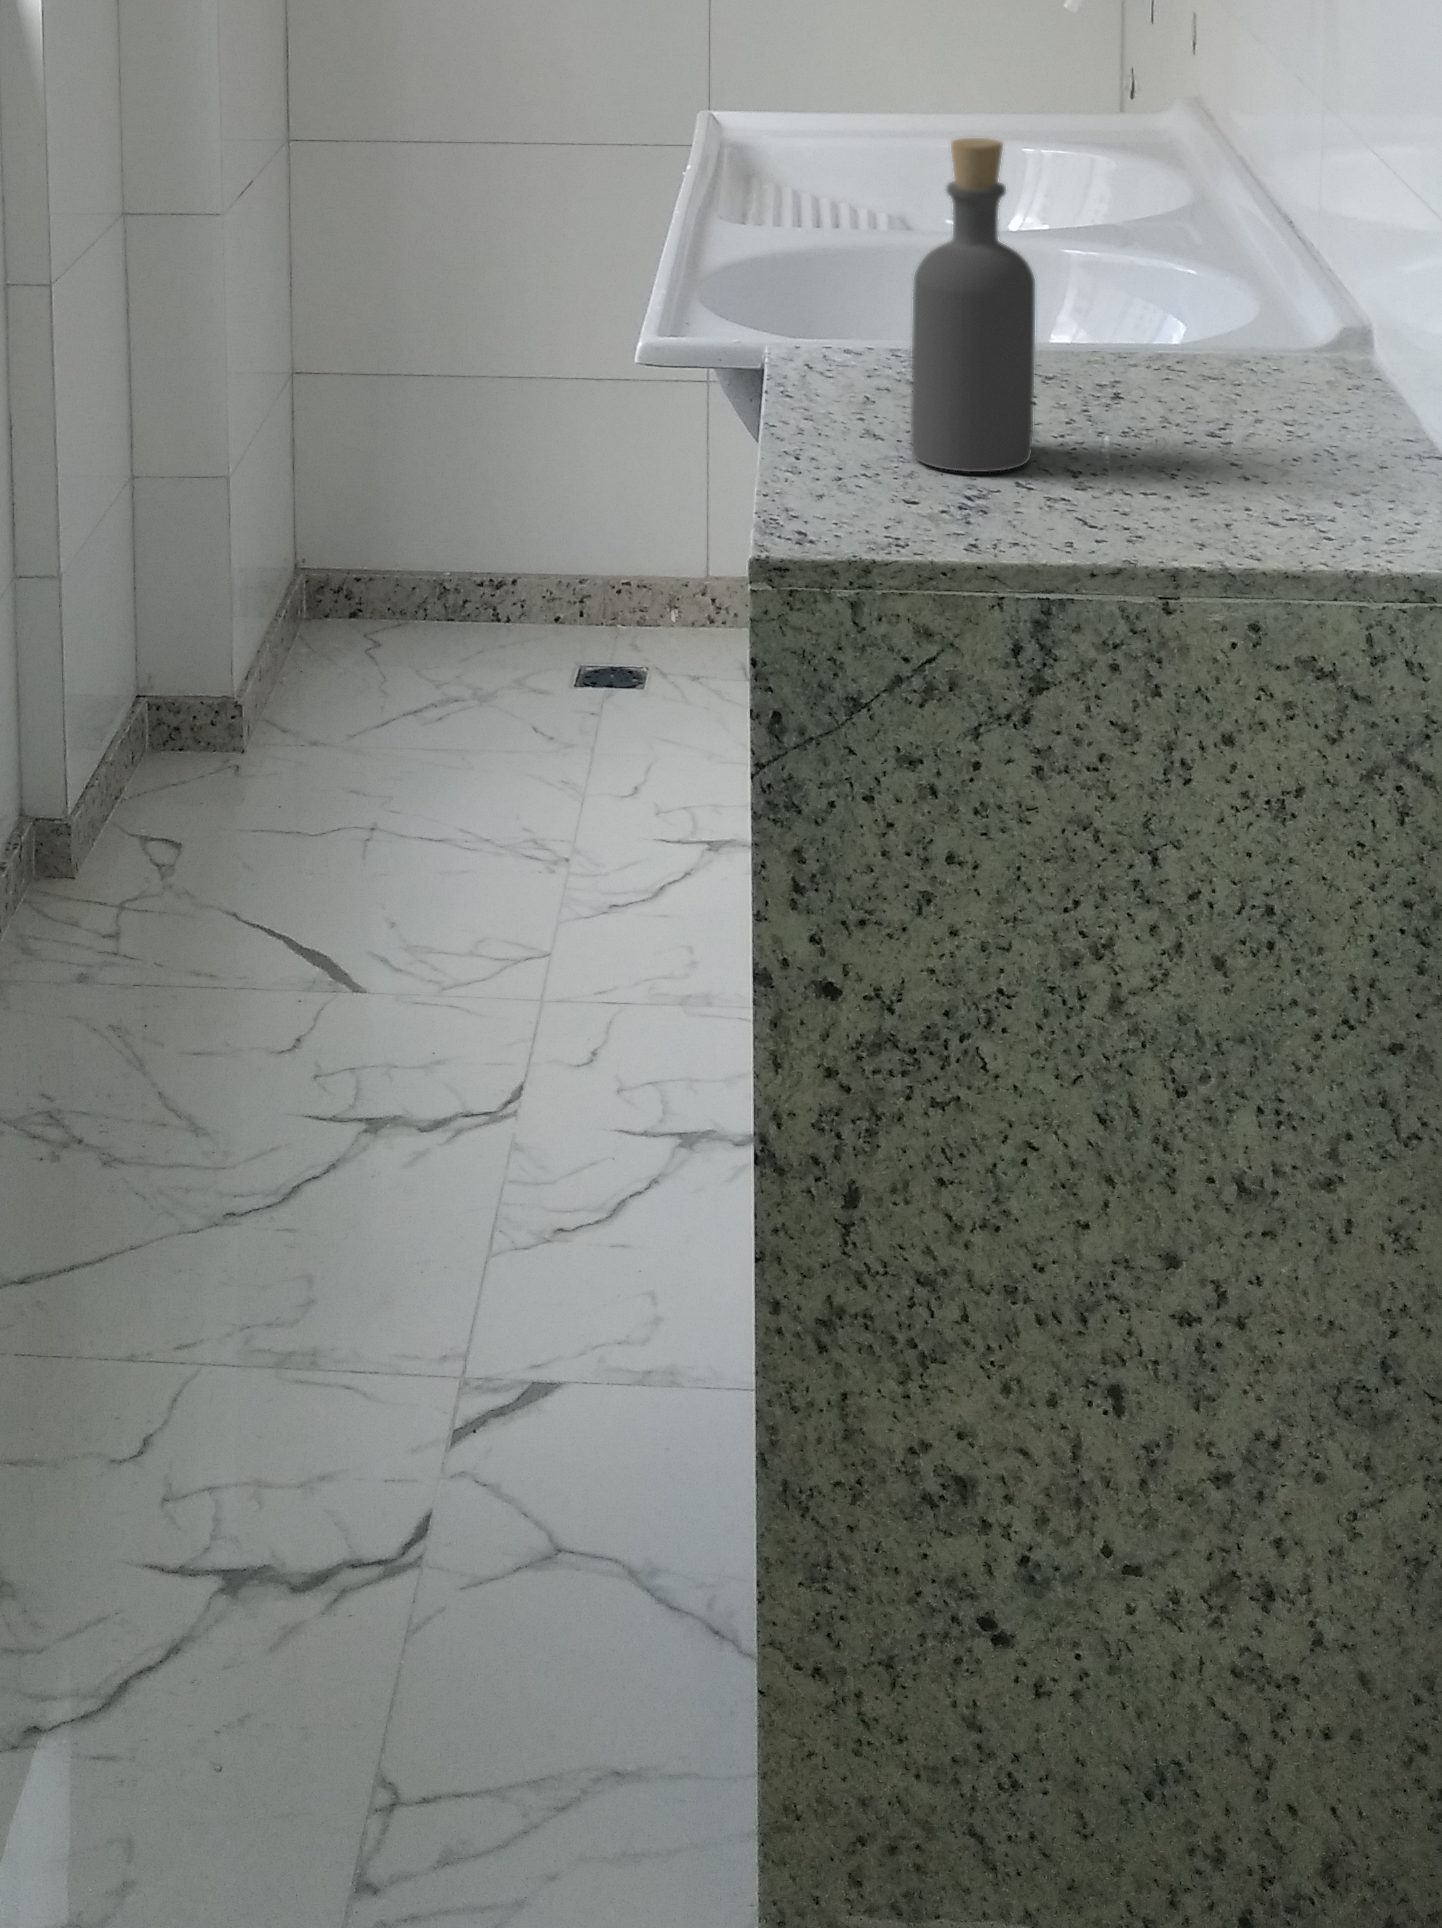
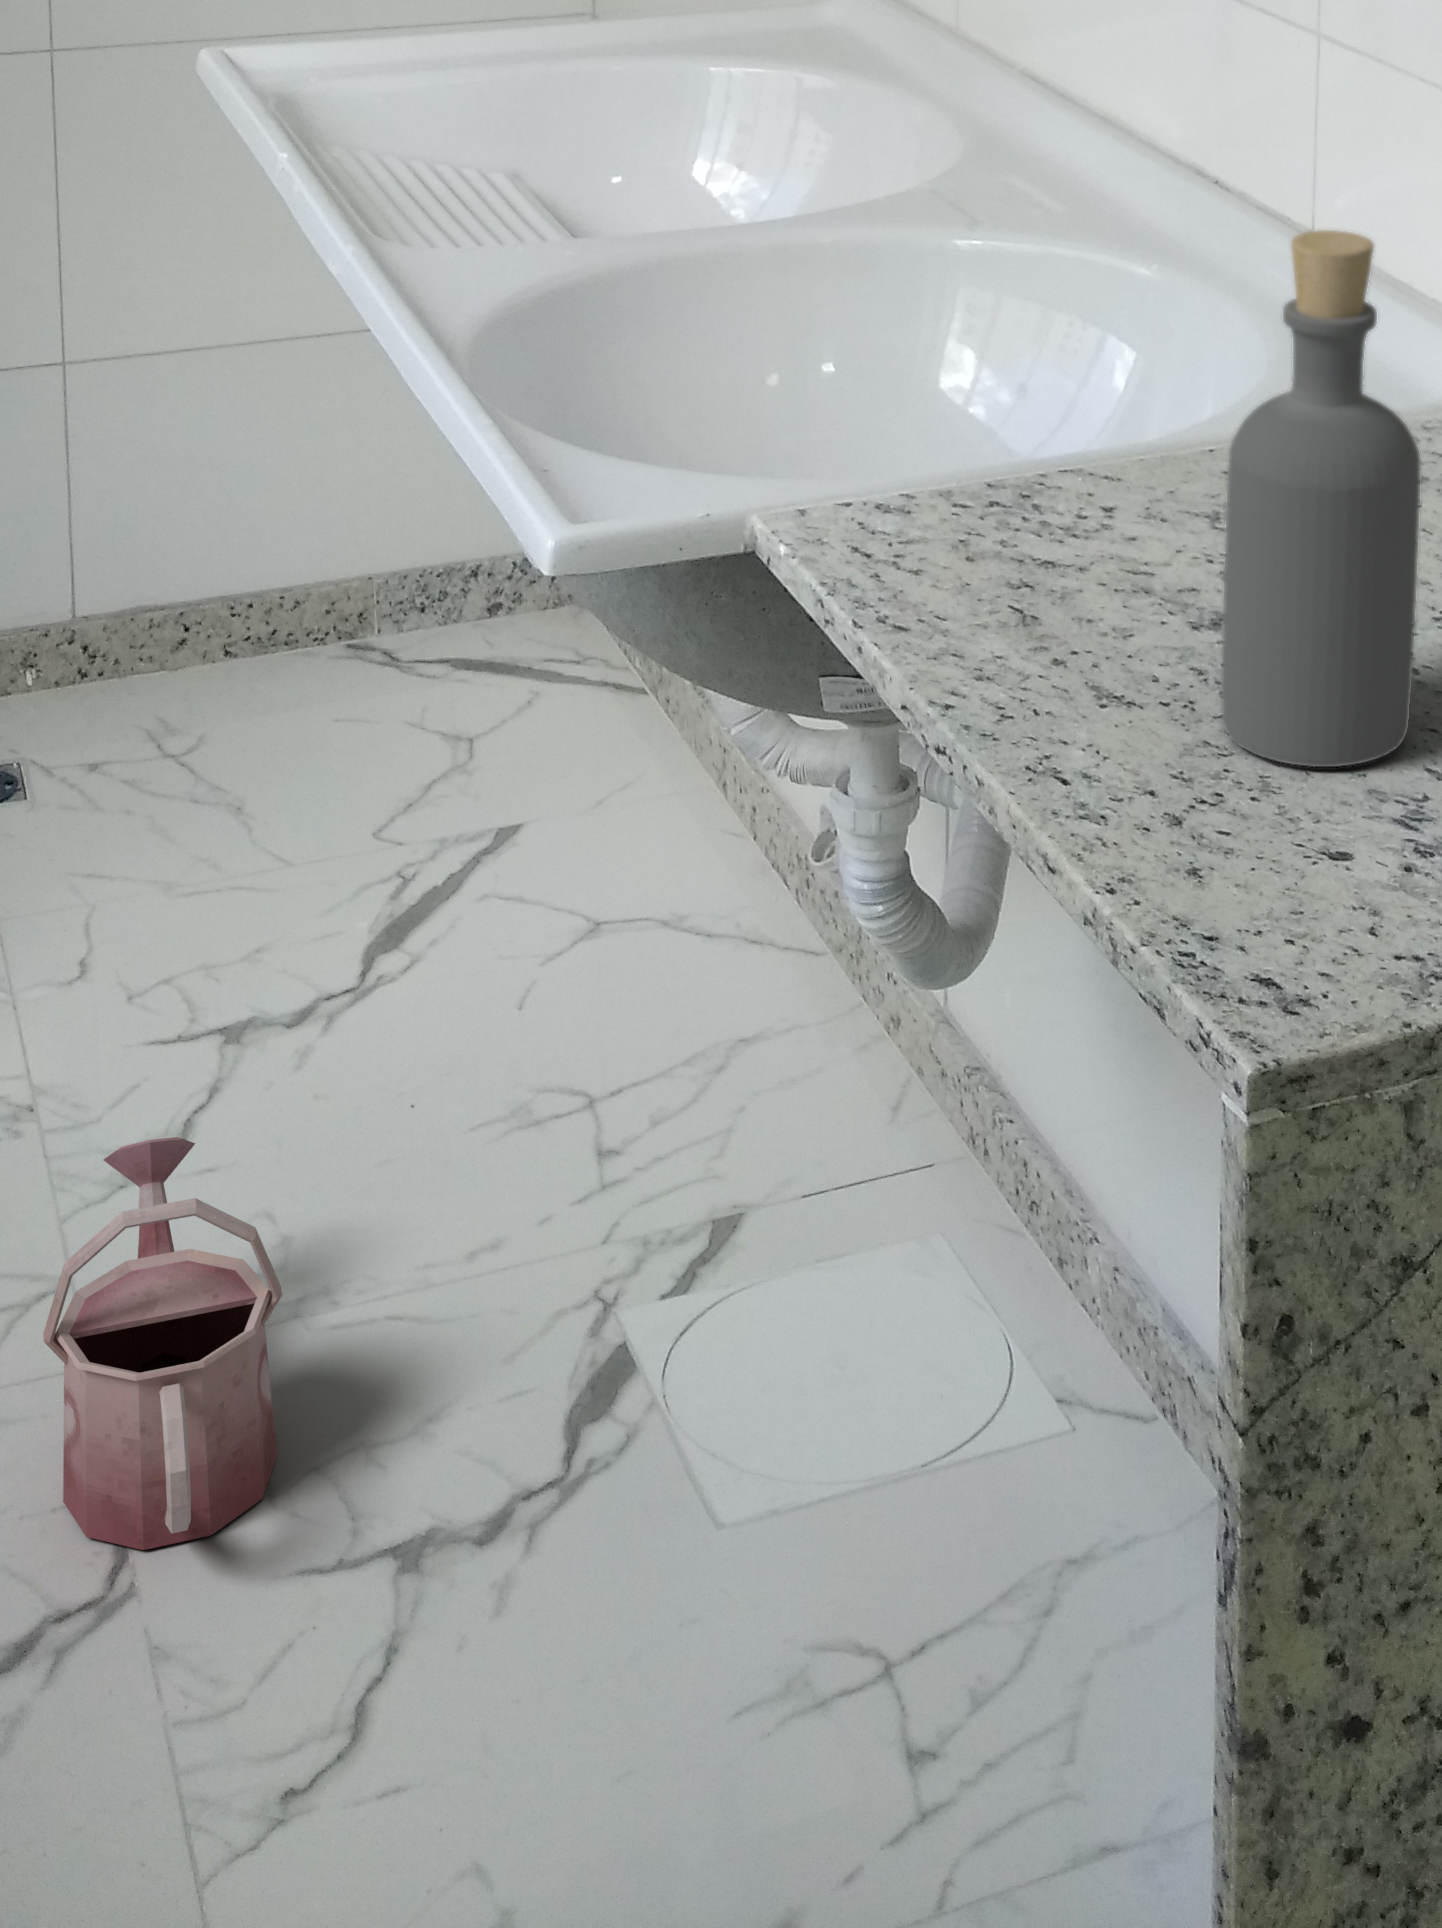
watering can: none [487,855,643,1107] -> present [43,1137,282,1550]

